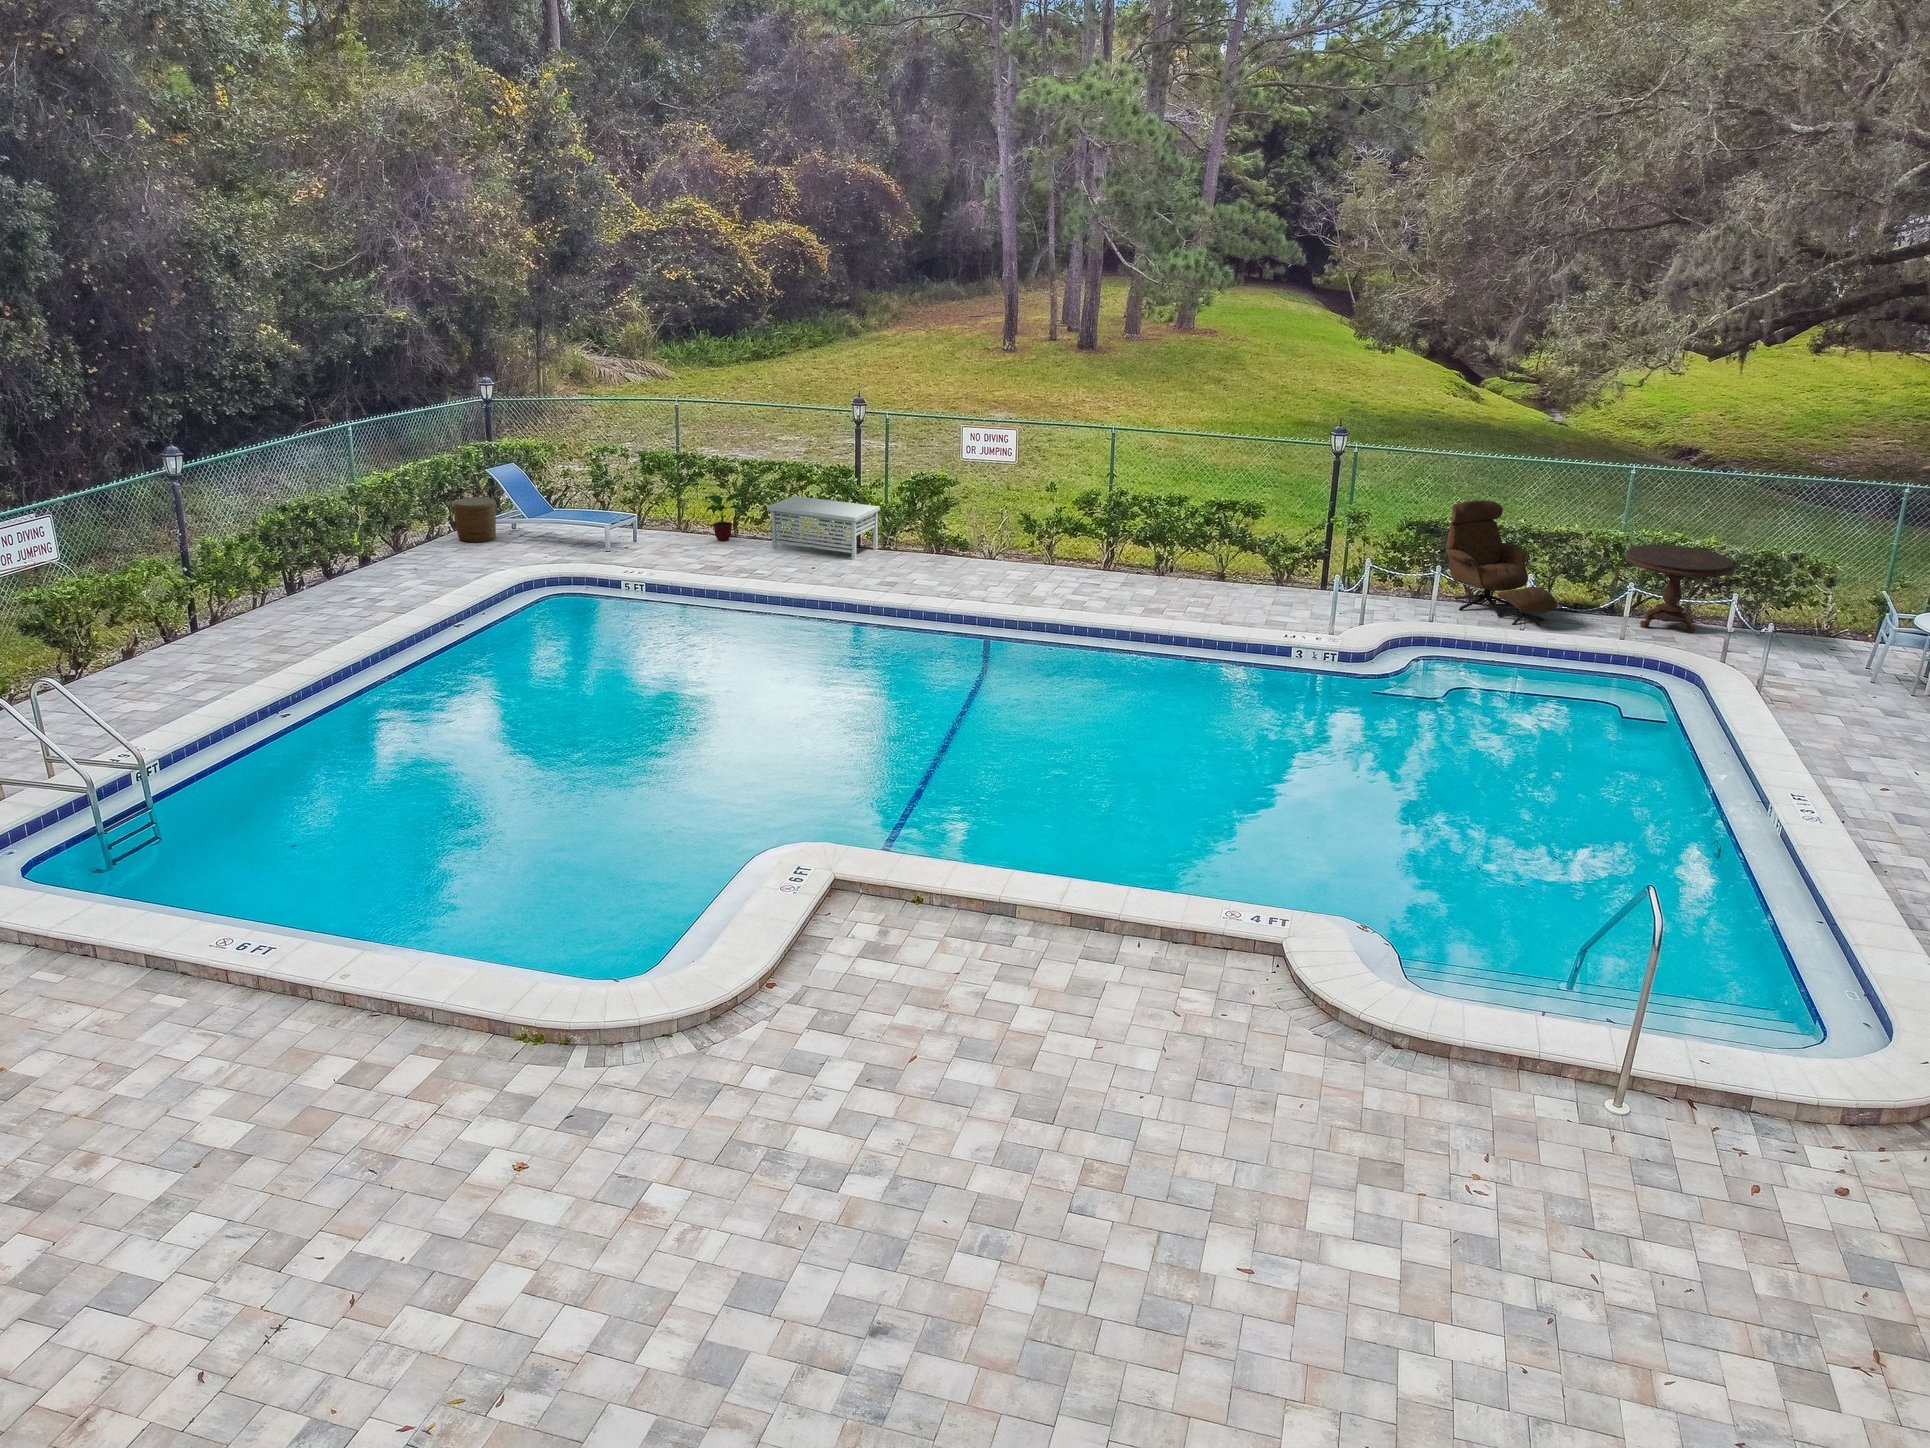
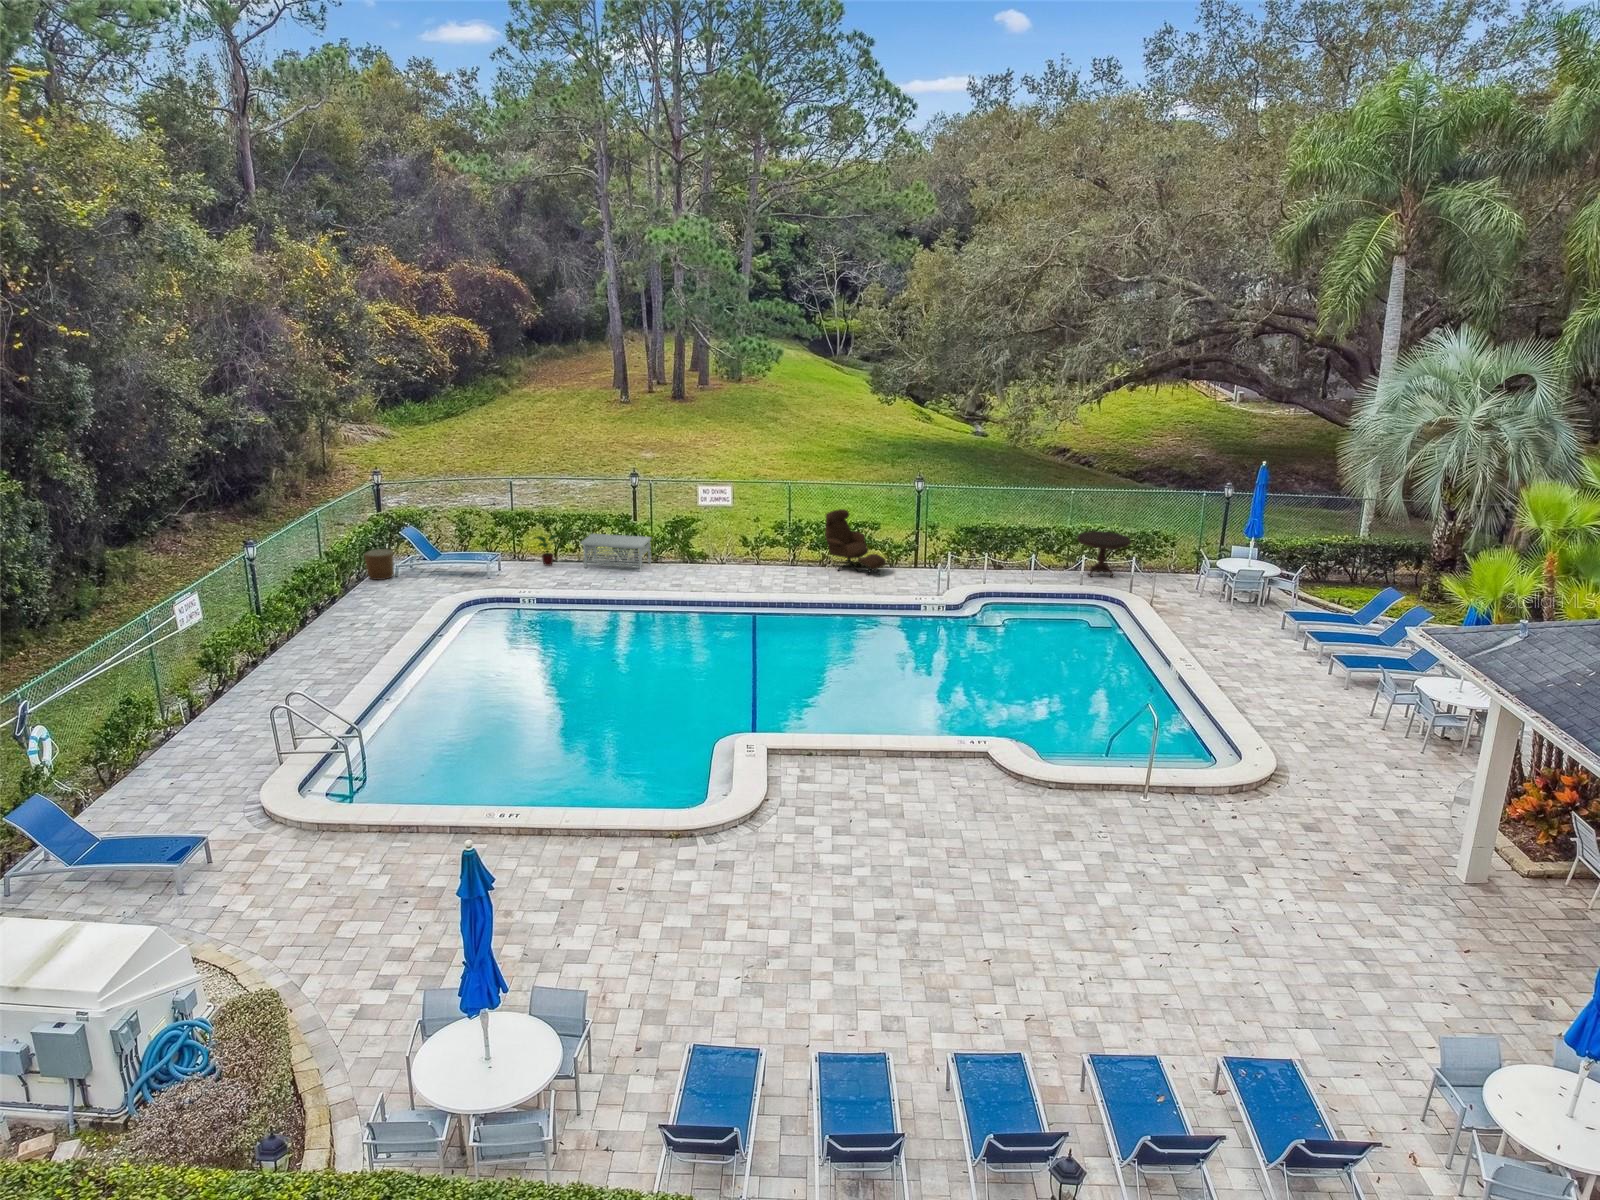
lounge chair: present [1446,500,1557,627] -> present [825,509,886,574]

